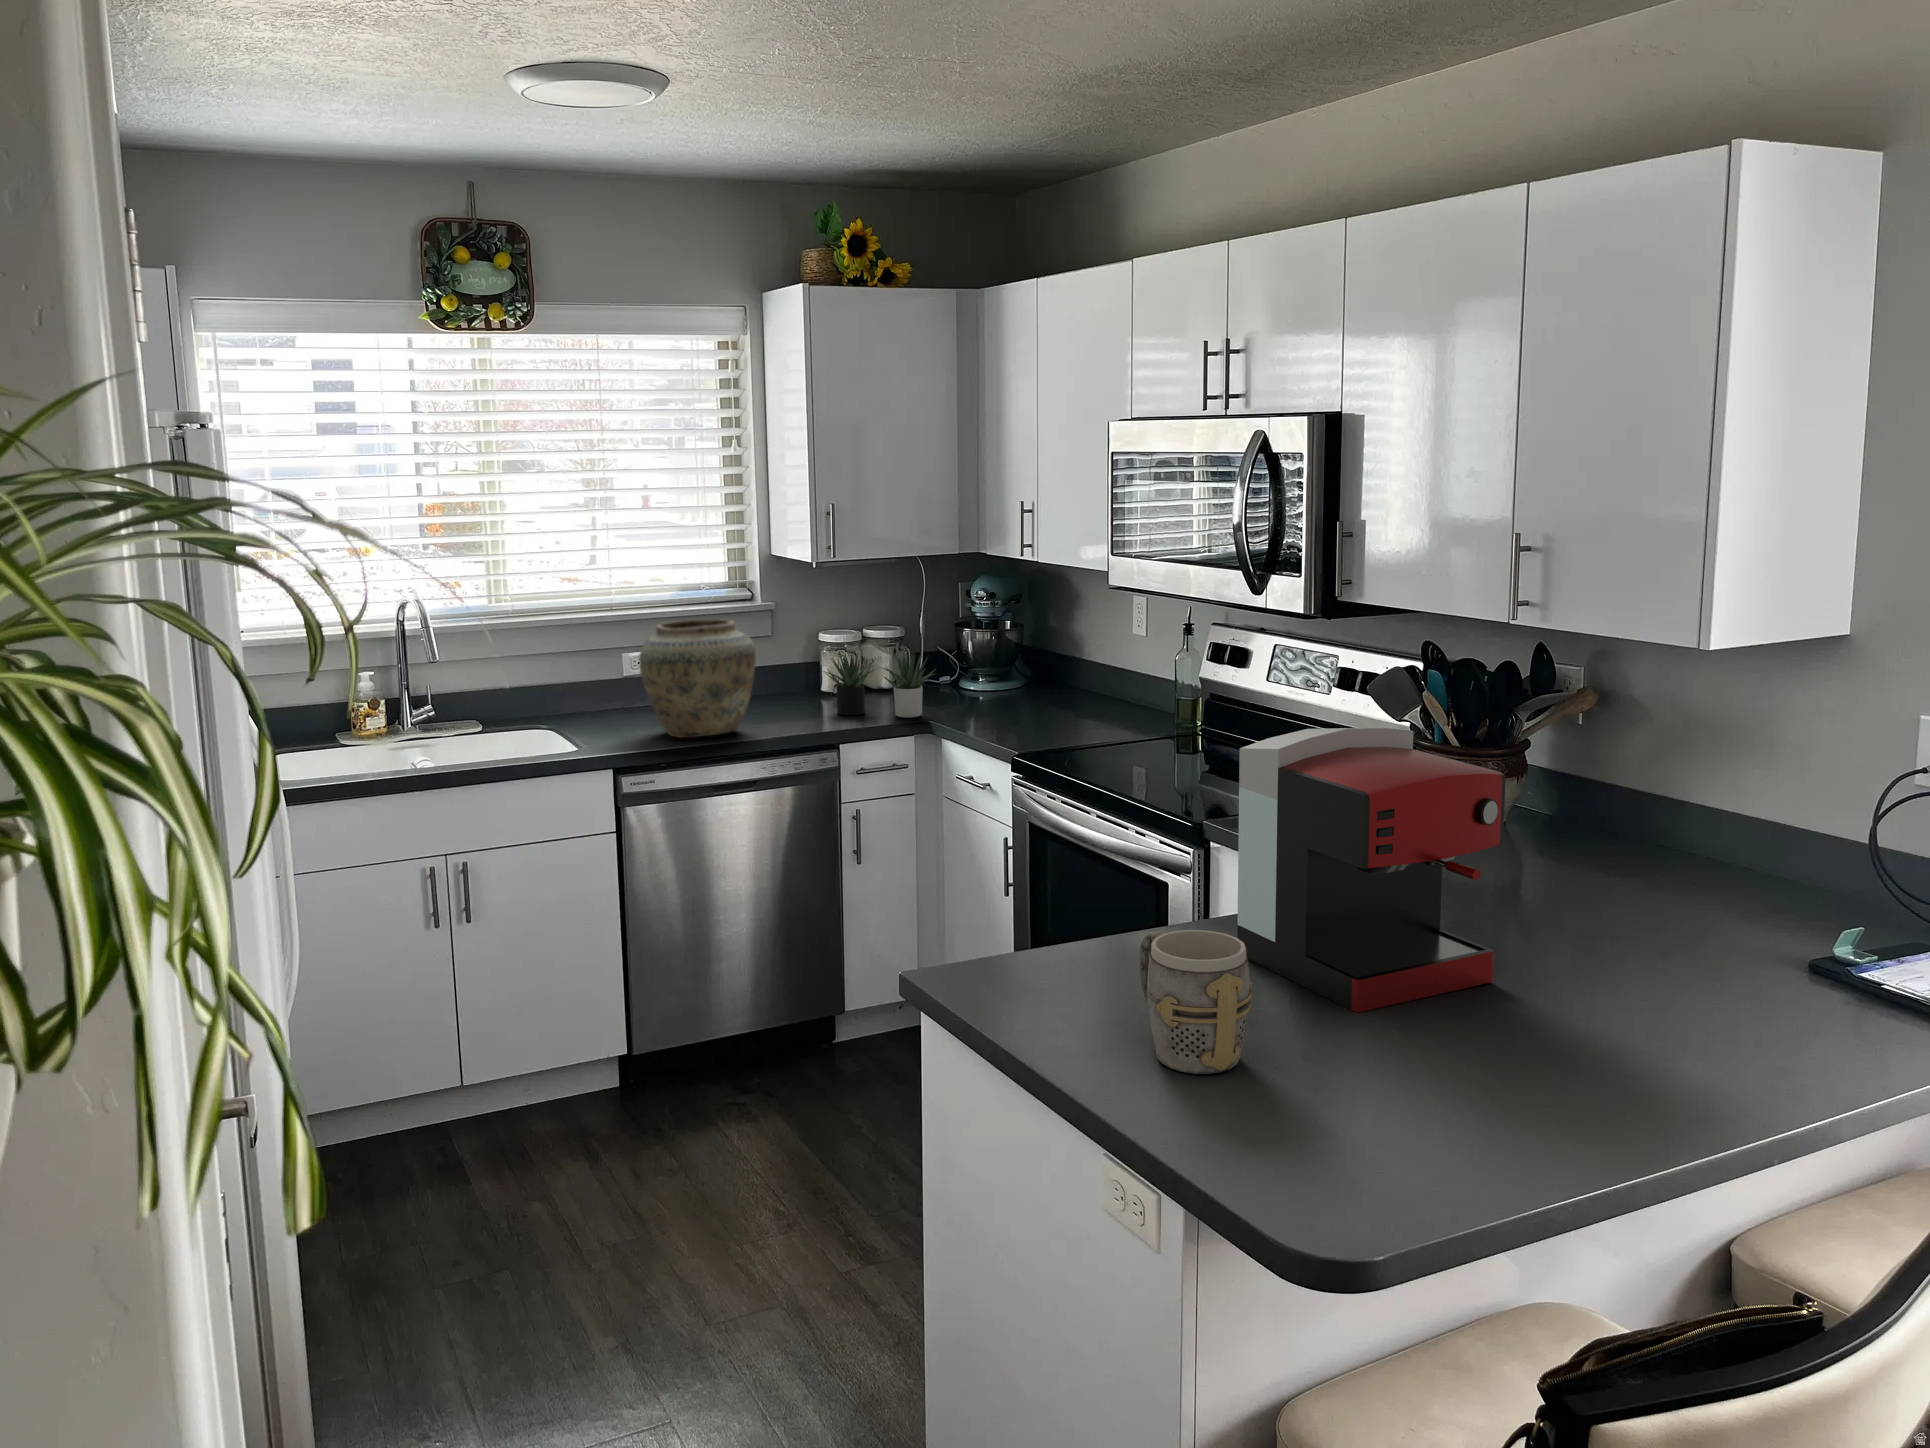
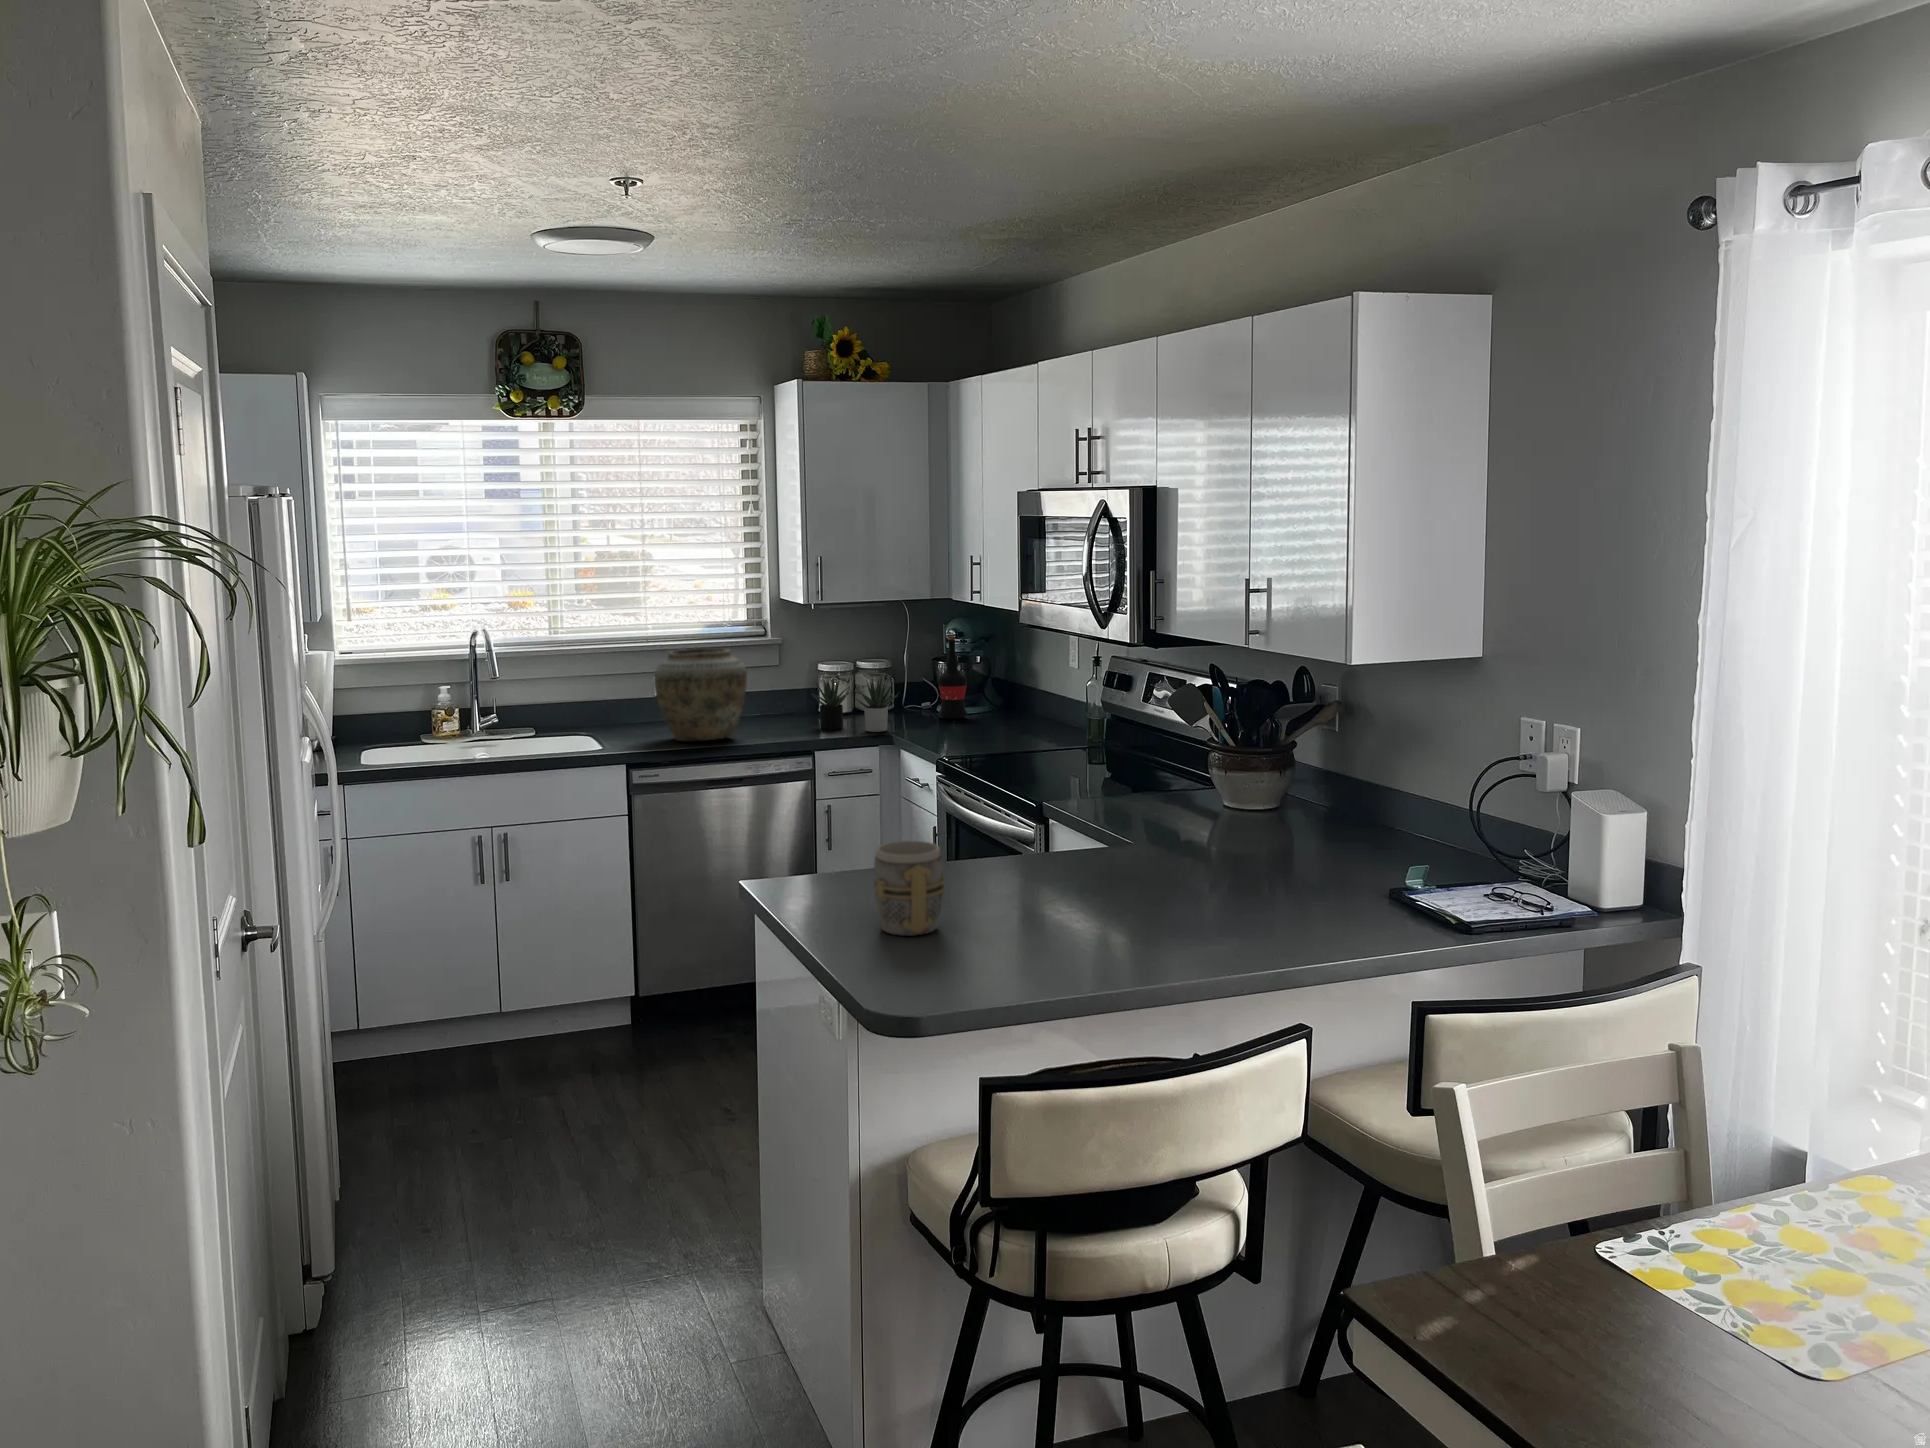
wine bottle: none [970,596,1006,696] -> present [938,636,967,719]
coffee maker: present [1237,728,1506,1012] -> none [990,712,1163,910]

